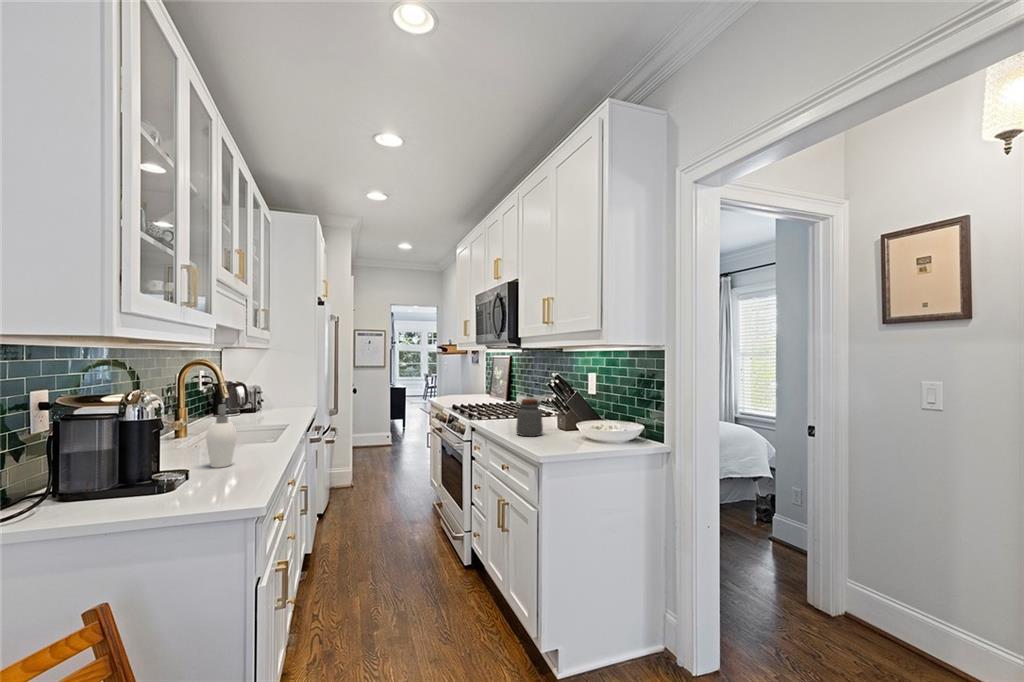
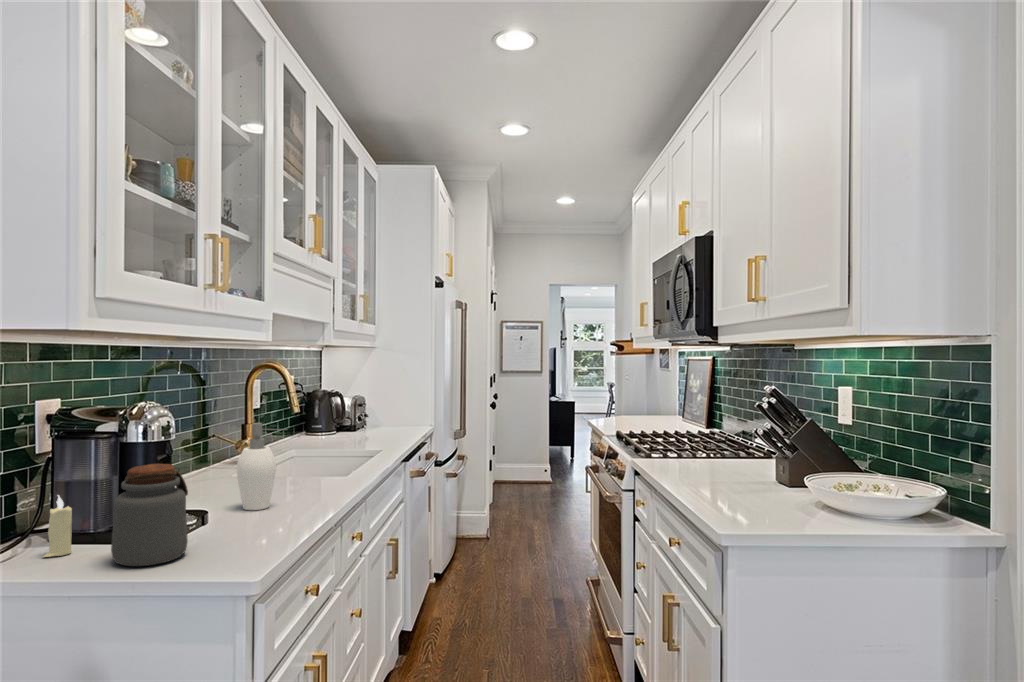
jar: present [516,399,543,436] -> present [111,464,188,566]
candle: none [72,461,96,508] -> present [43,495,72,557]

